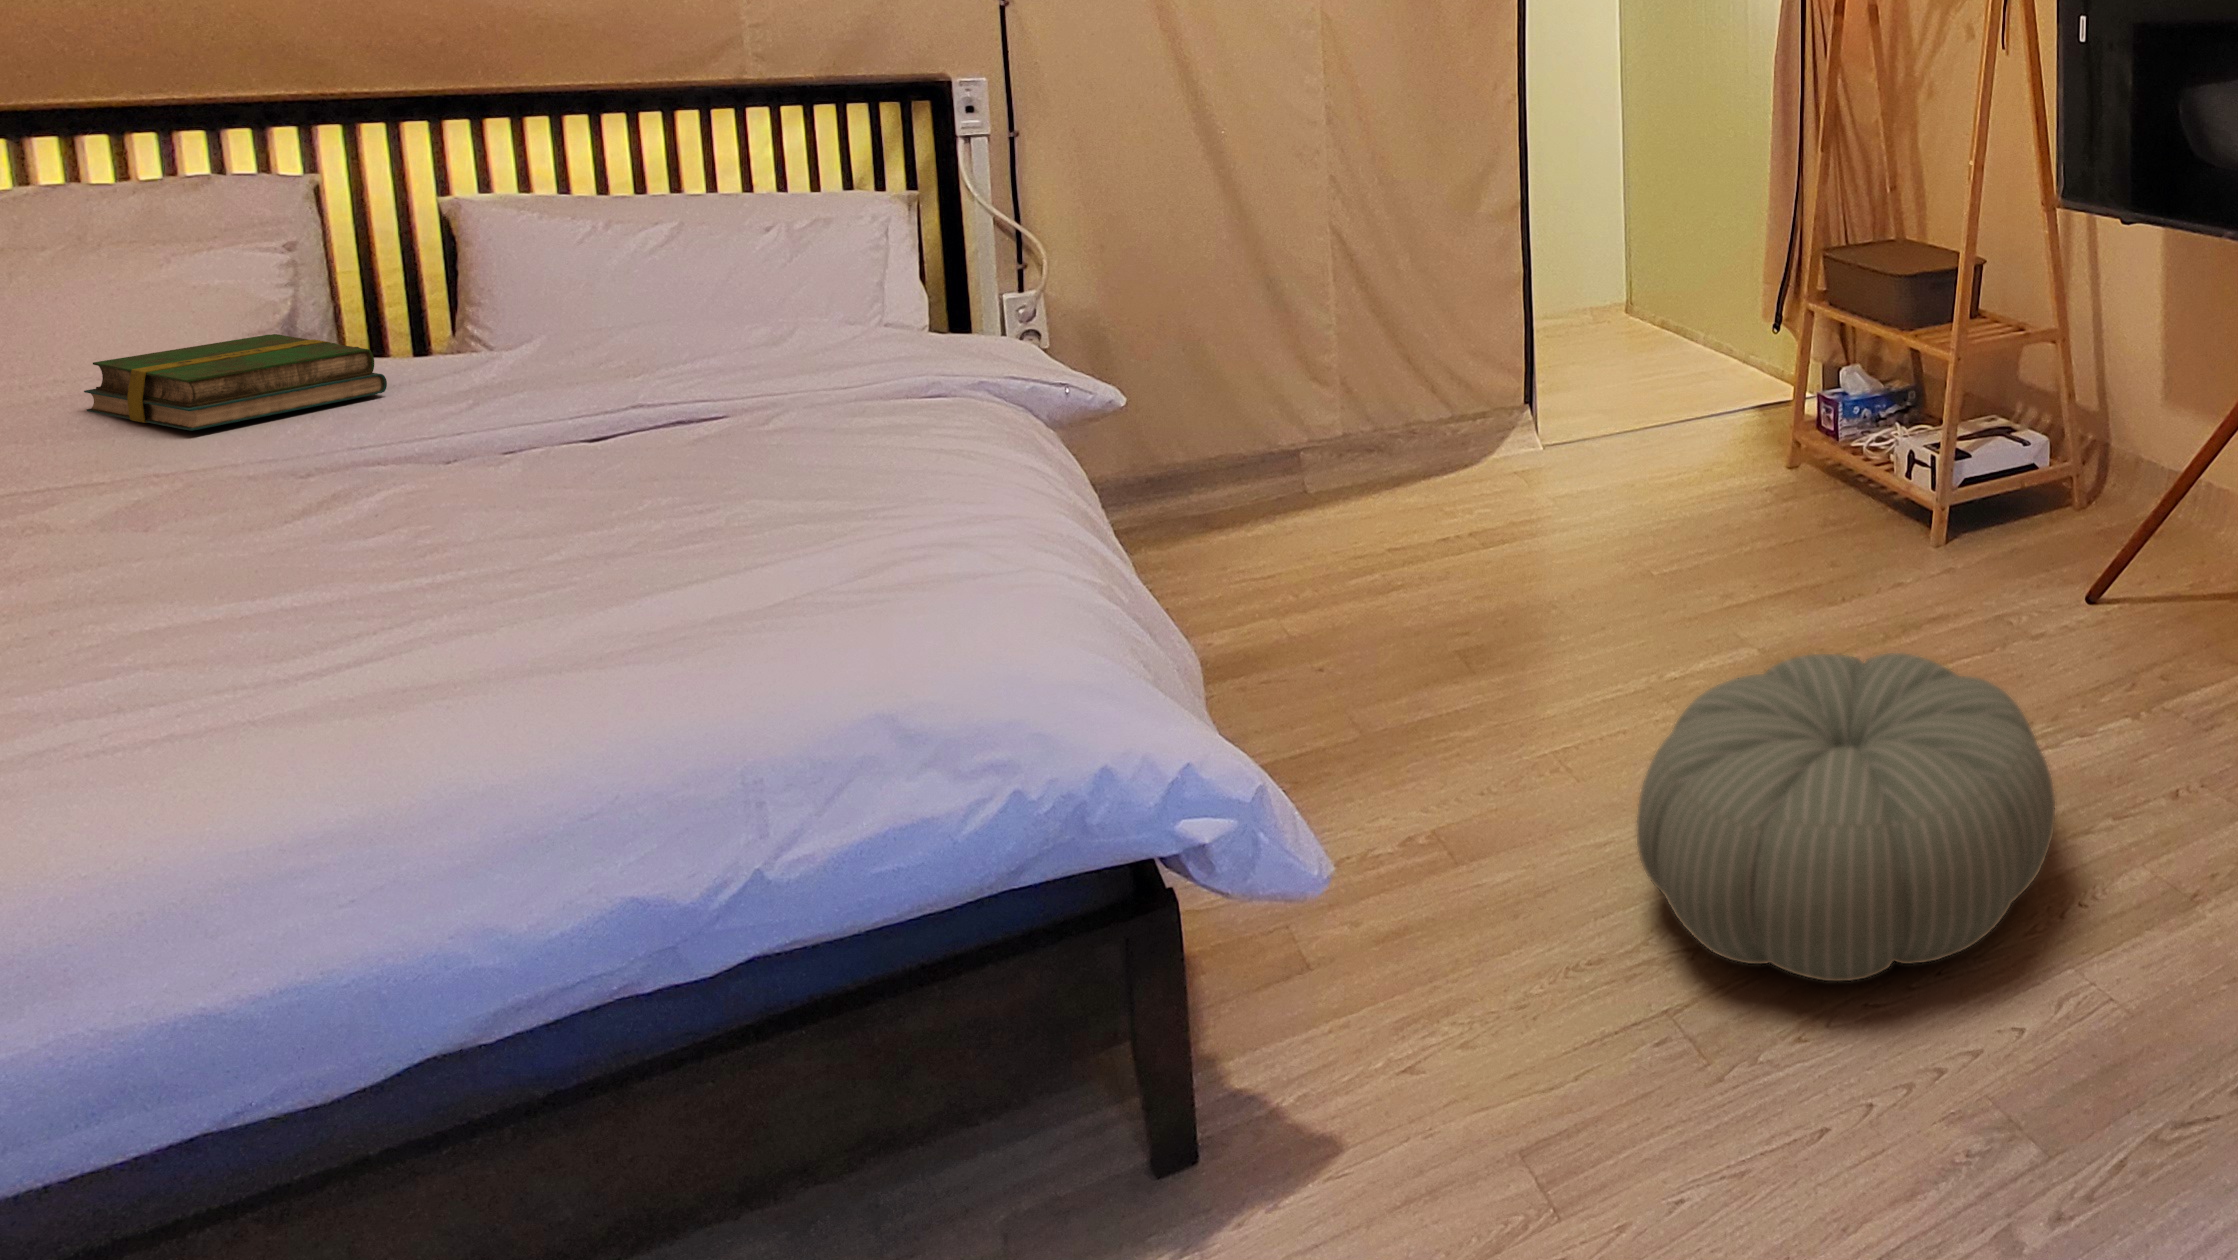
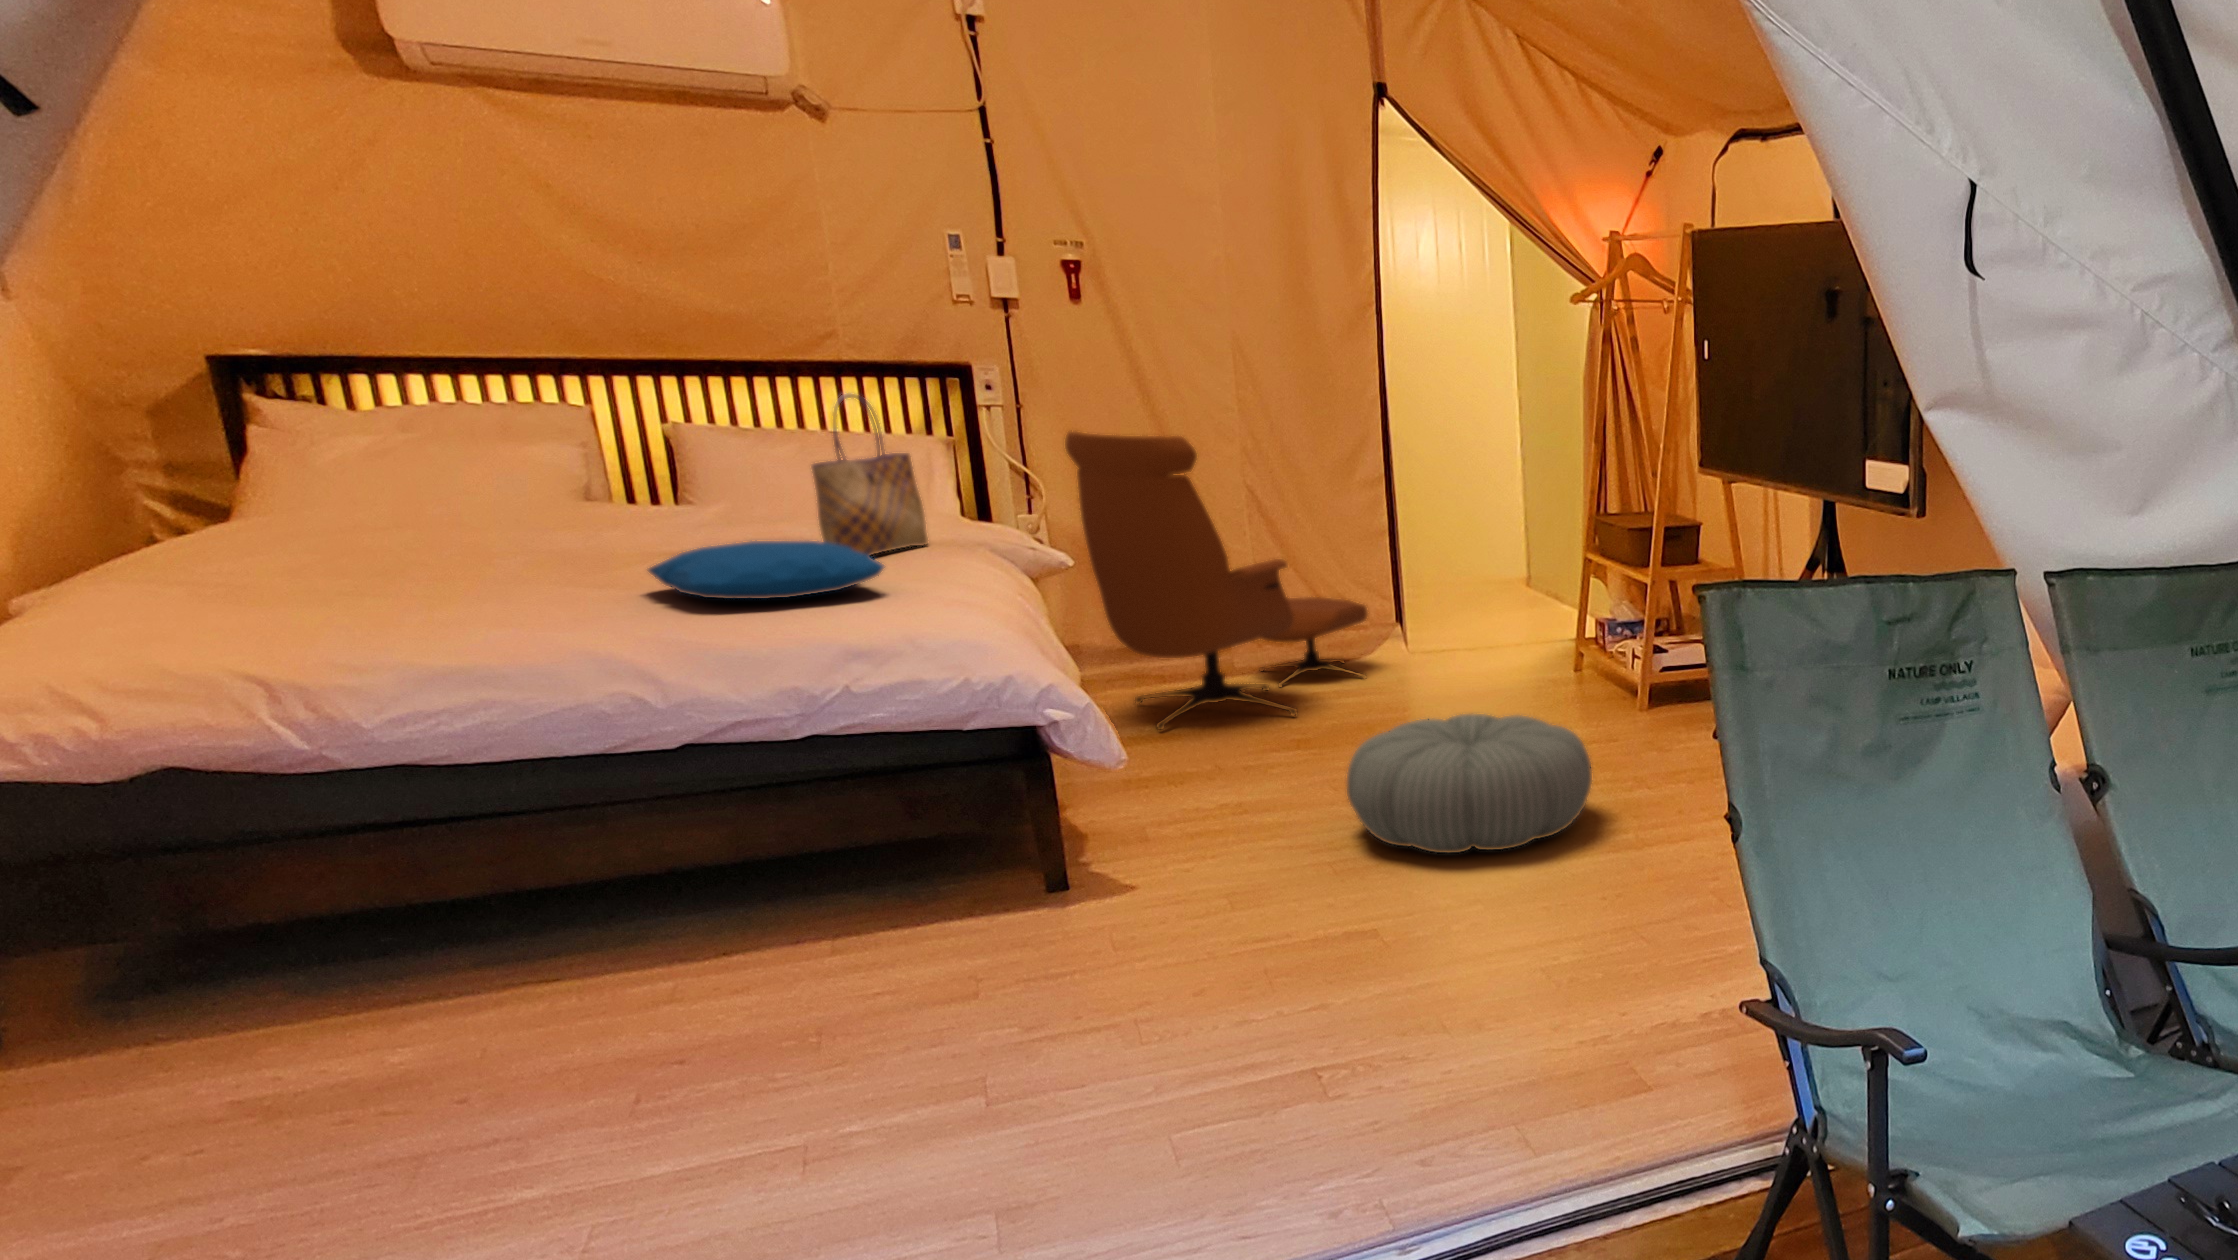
tote bag: none [667,162,876,467] -> present [812,393,928,556]
lounge chair: none [1102,184,1510,647] -> present [1065,431,1367,730]
book: present [84,334,387,431] -> none [506,488,660,528]
pillow: none [278,475,800,655] -> present [648,541,884,599]

